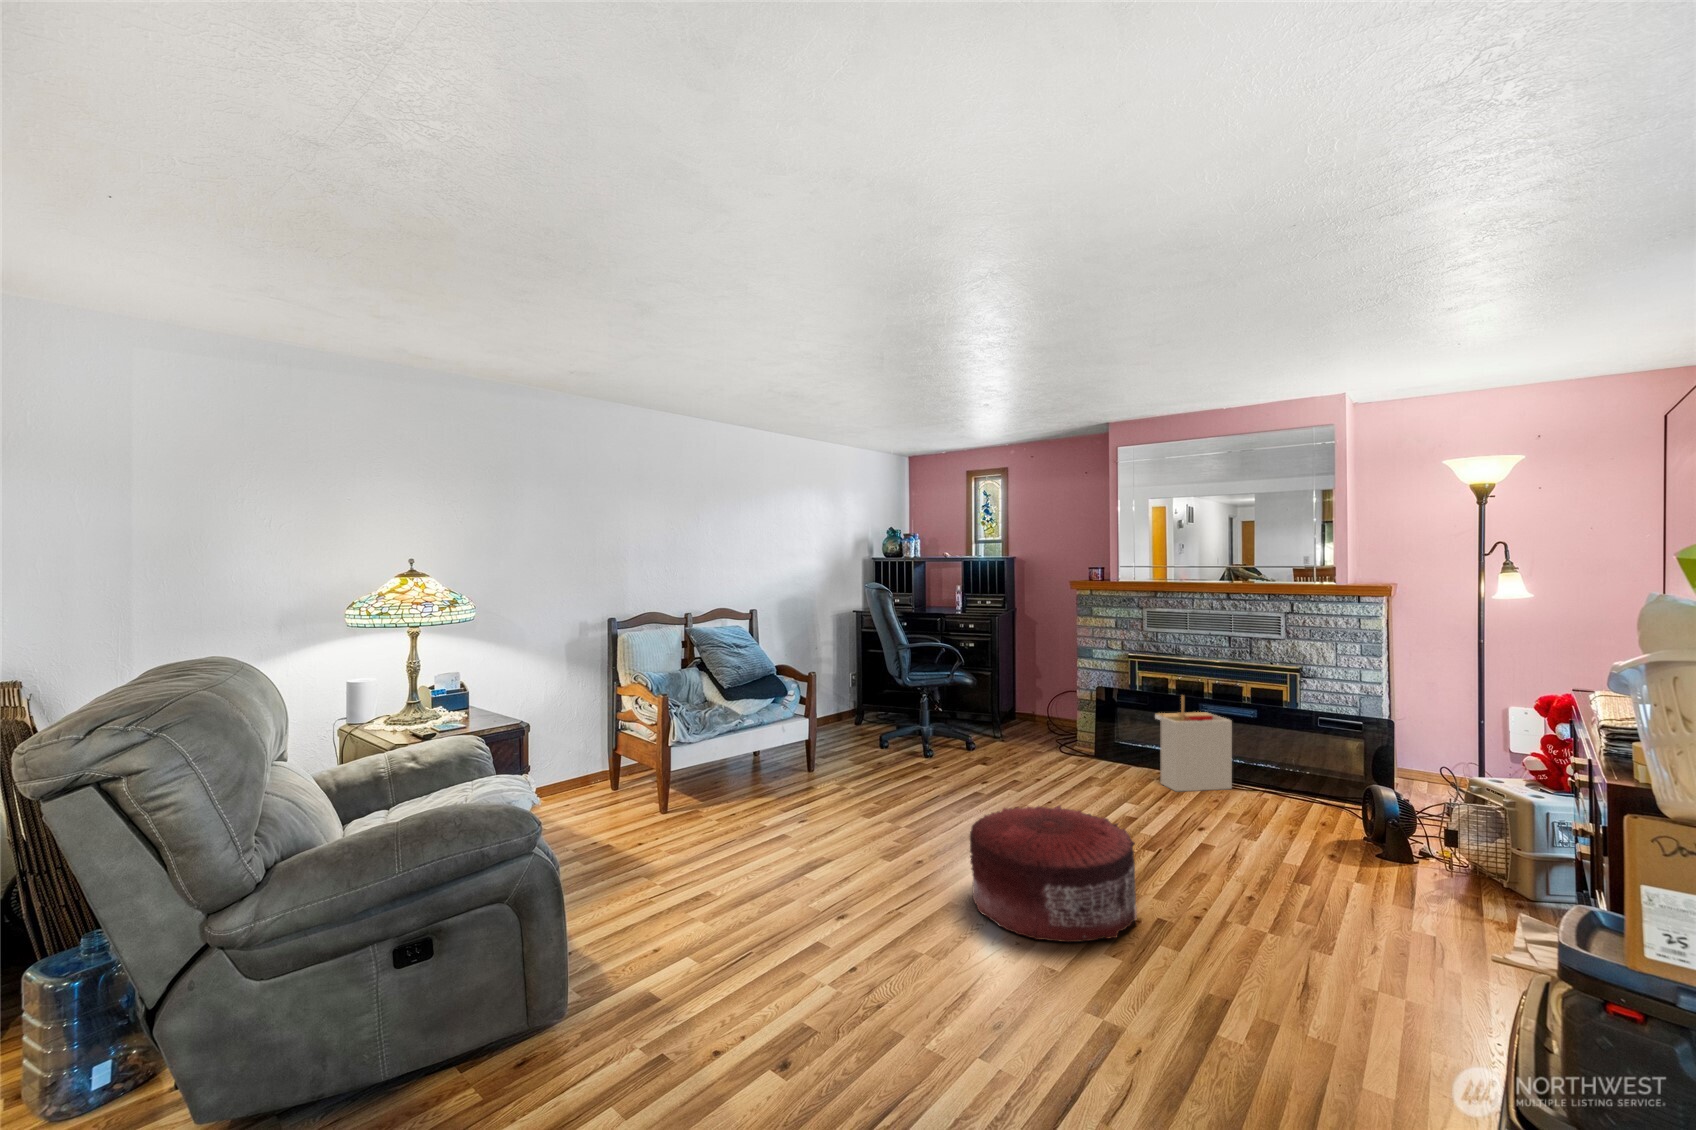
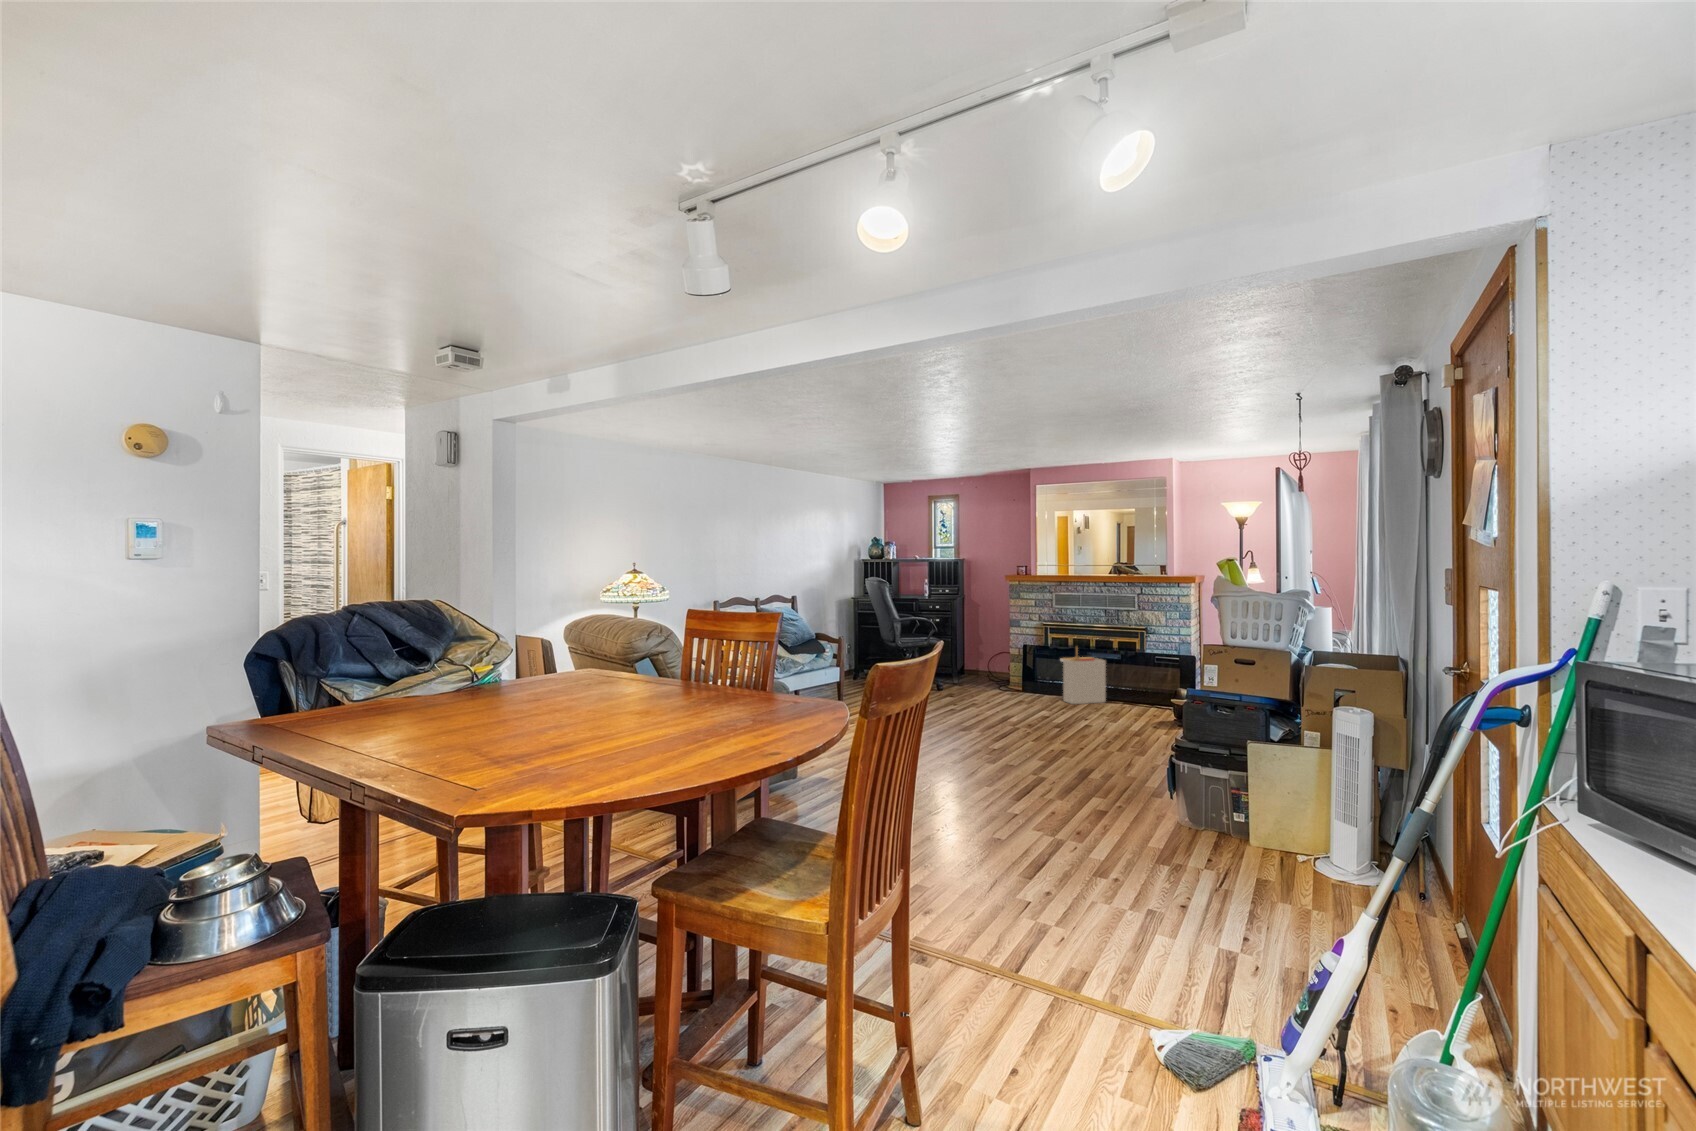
pouf: present [970,805,1137,942] -> none [966,699,1053,758]

